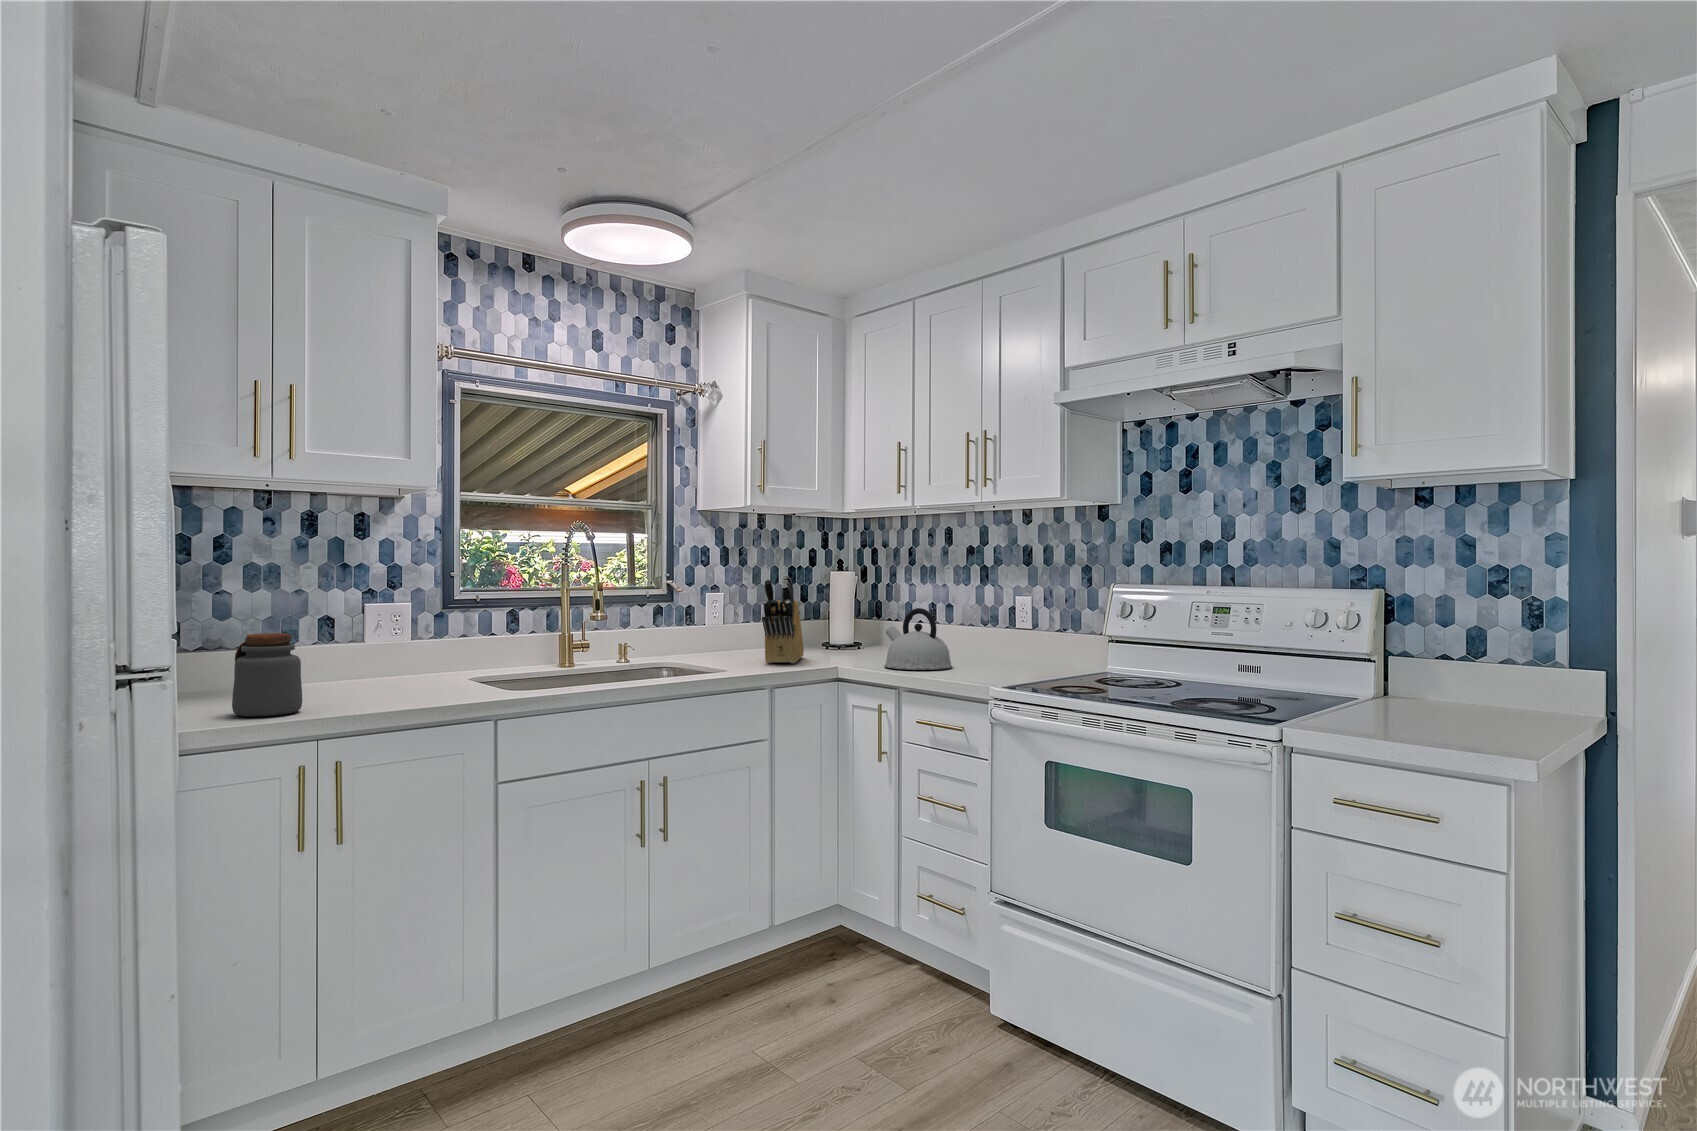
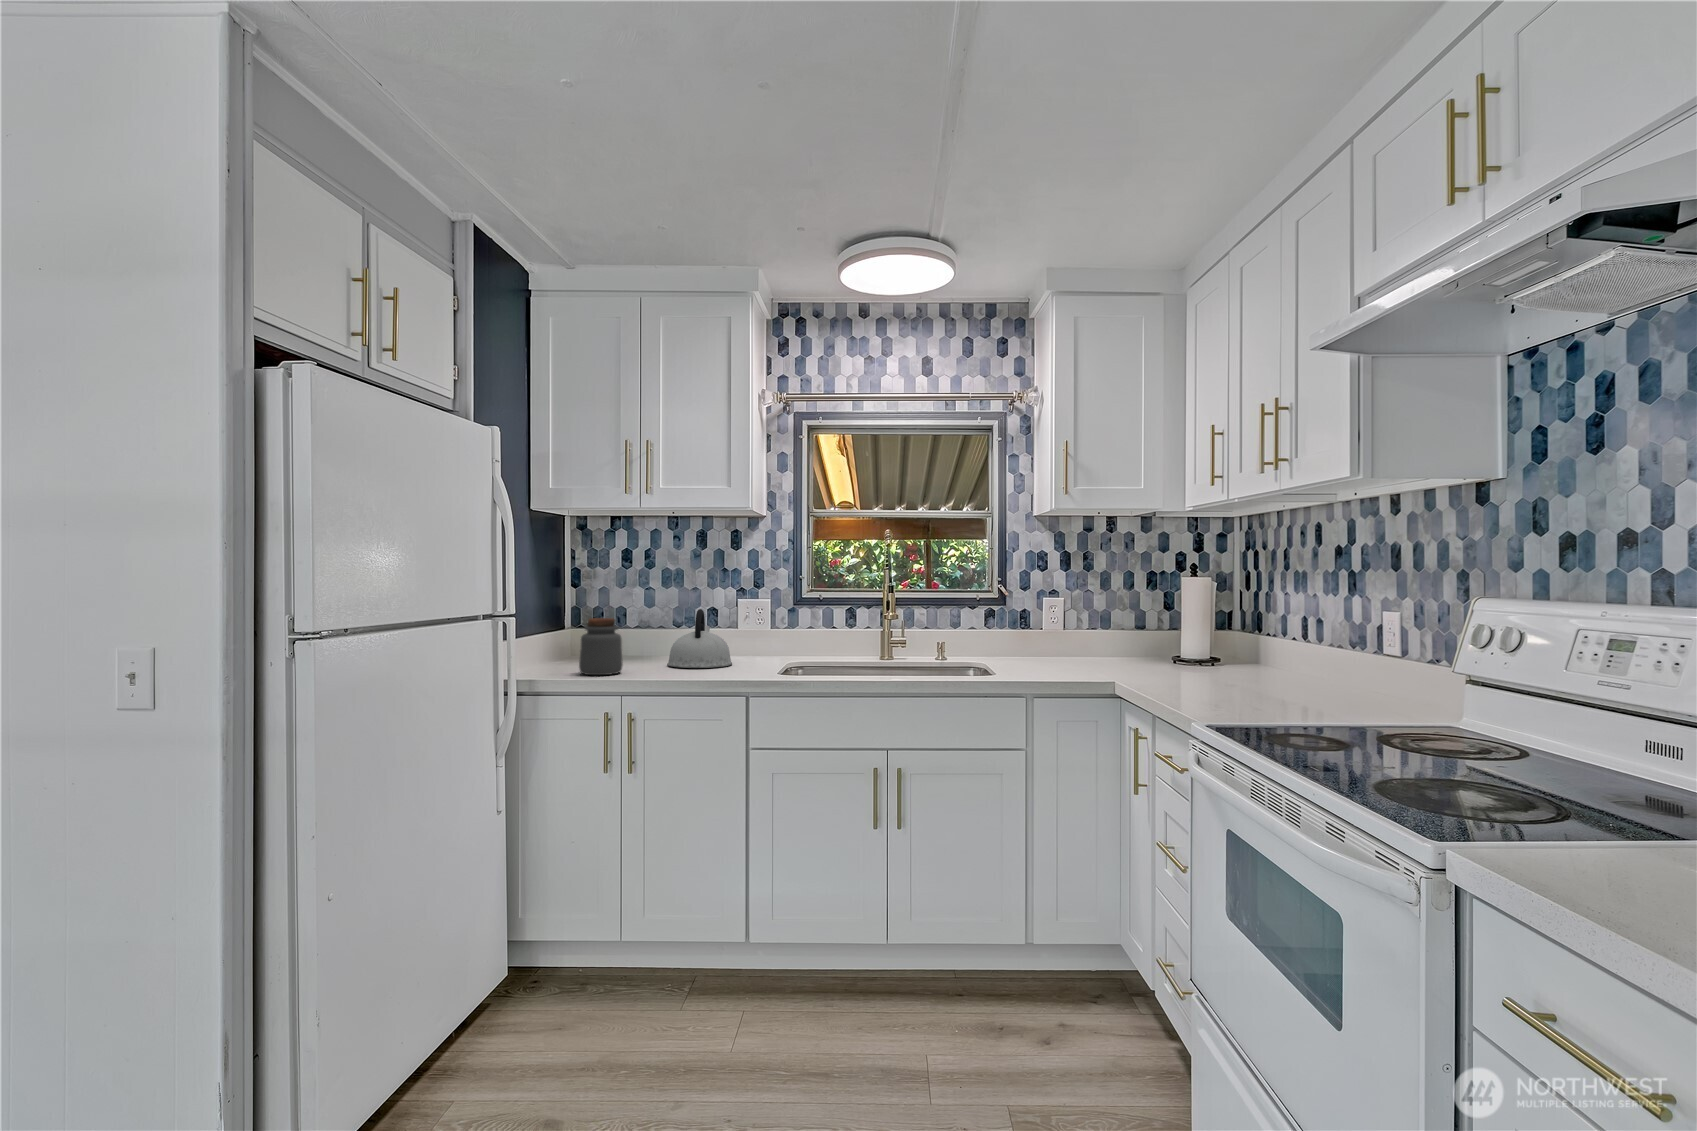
knife block: present [762,575,804,663] -> none [1043,580,1125,673]
kettle: present [885,608,952,670] -> present [667,609,732,668]

